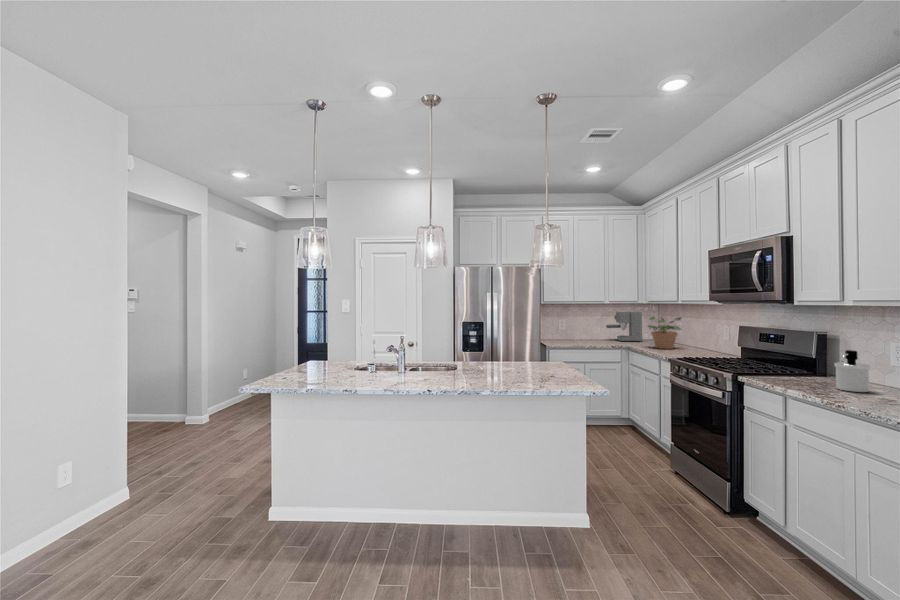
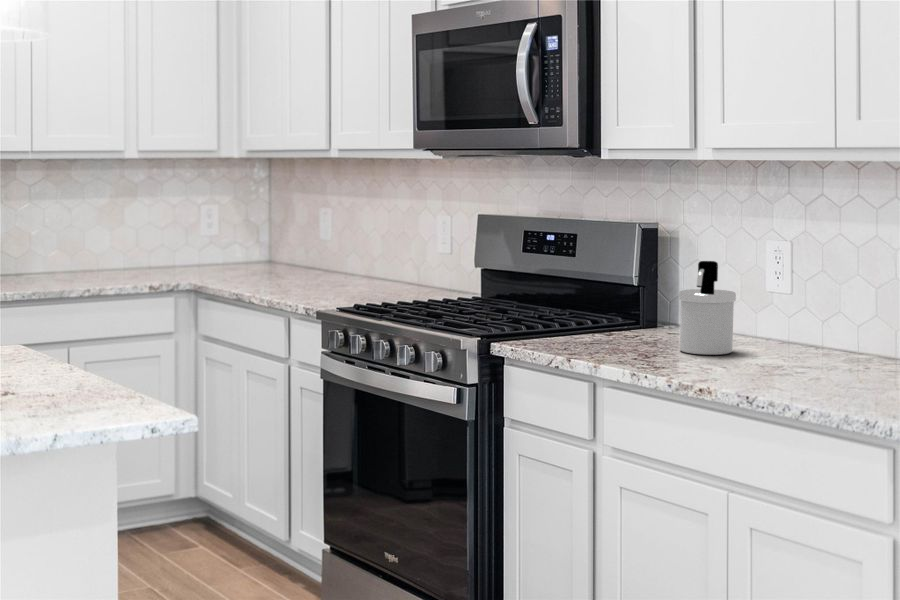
coffee maker: present [606,311,642,342] -> none [130,182,233,273]
potted plant: present [648,317,682,349] -> none [249,194,352,287]

